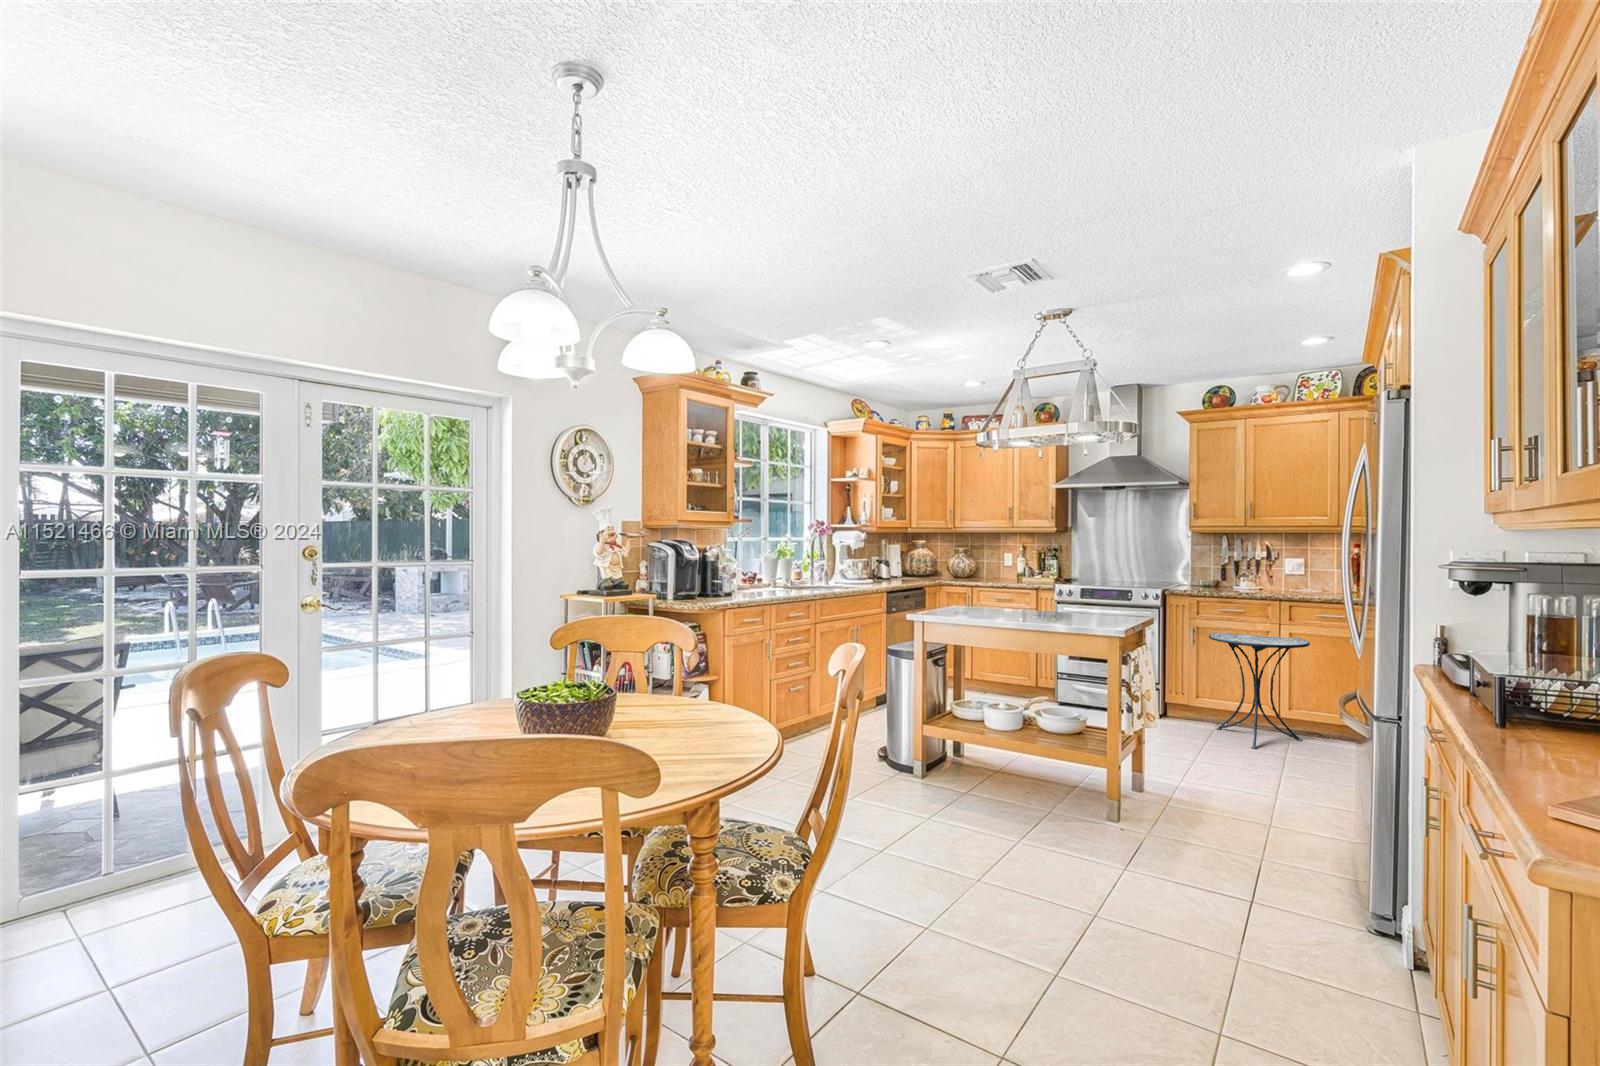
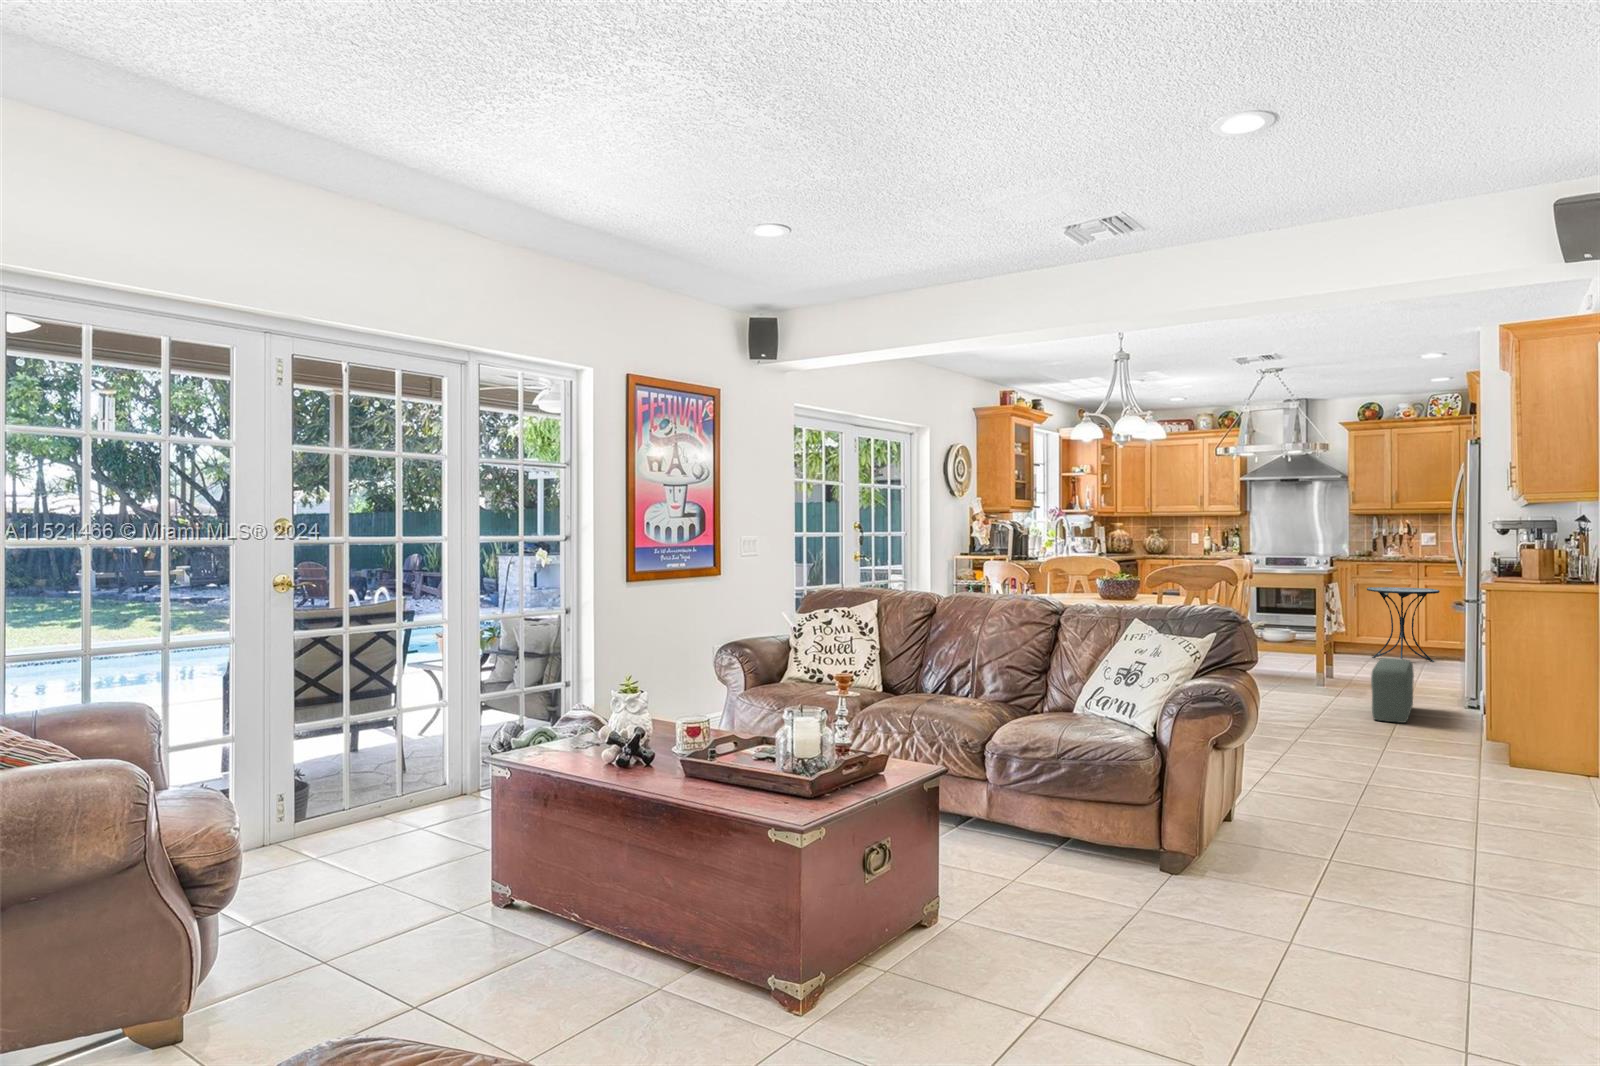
pouf: none [1164,808,1257,995] -> present [1371,658,1414,723]

